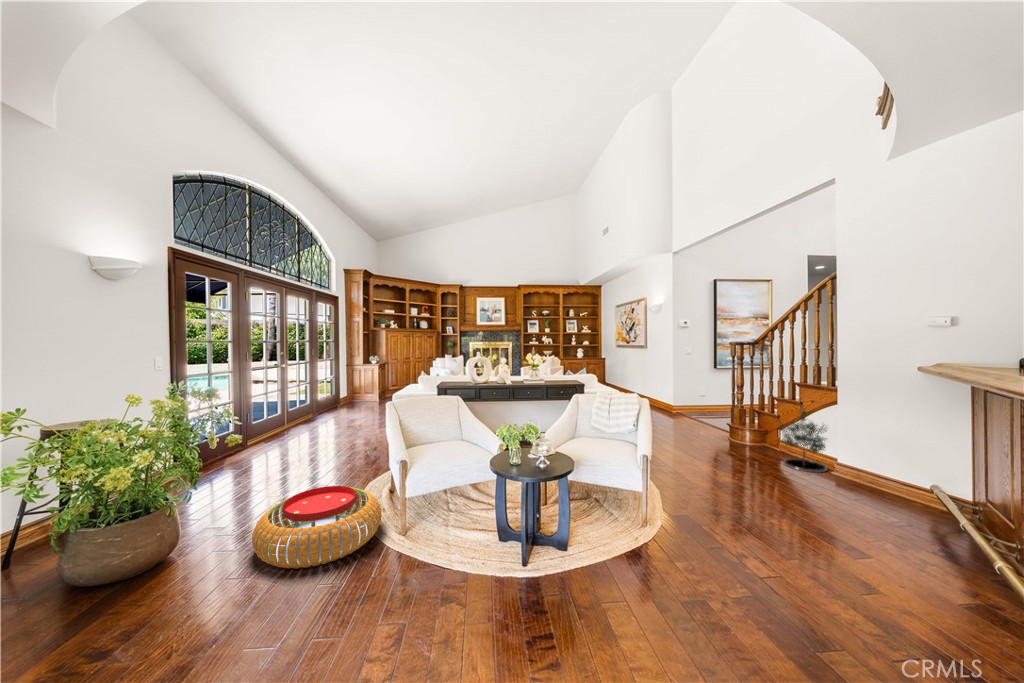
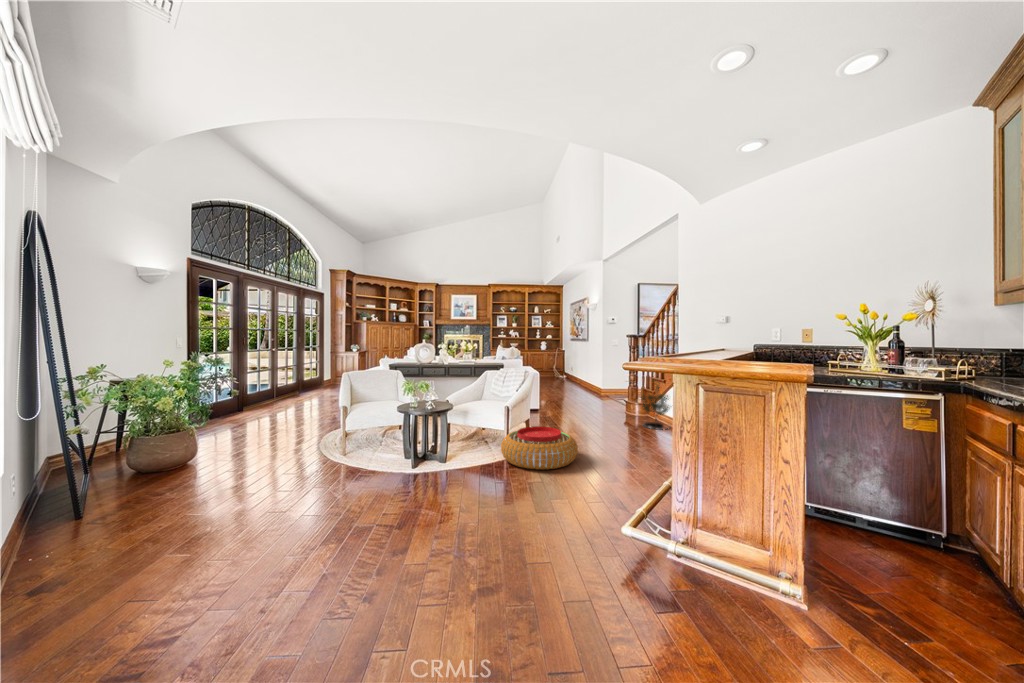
pouf: present [252,486,382,569] -> present [501,426,578,470]

